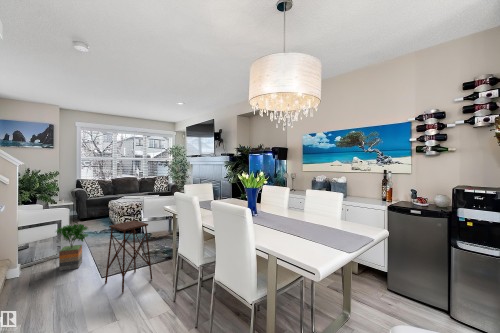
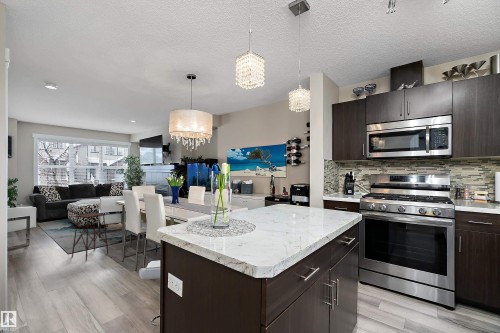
potted tree: present [56,224,88,271] -> none [28,218,57,253]

